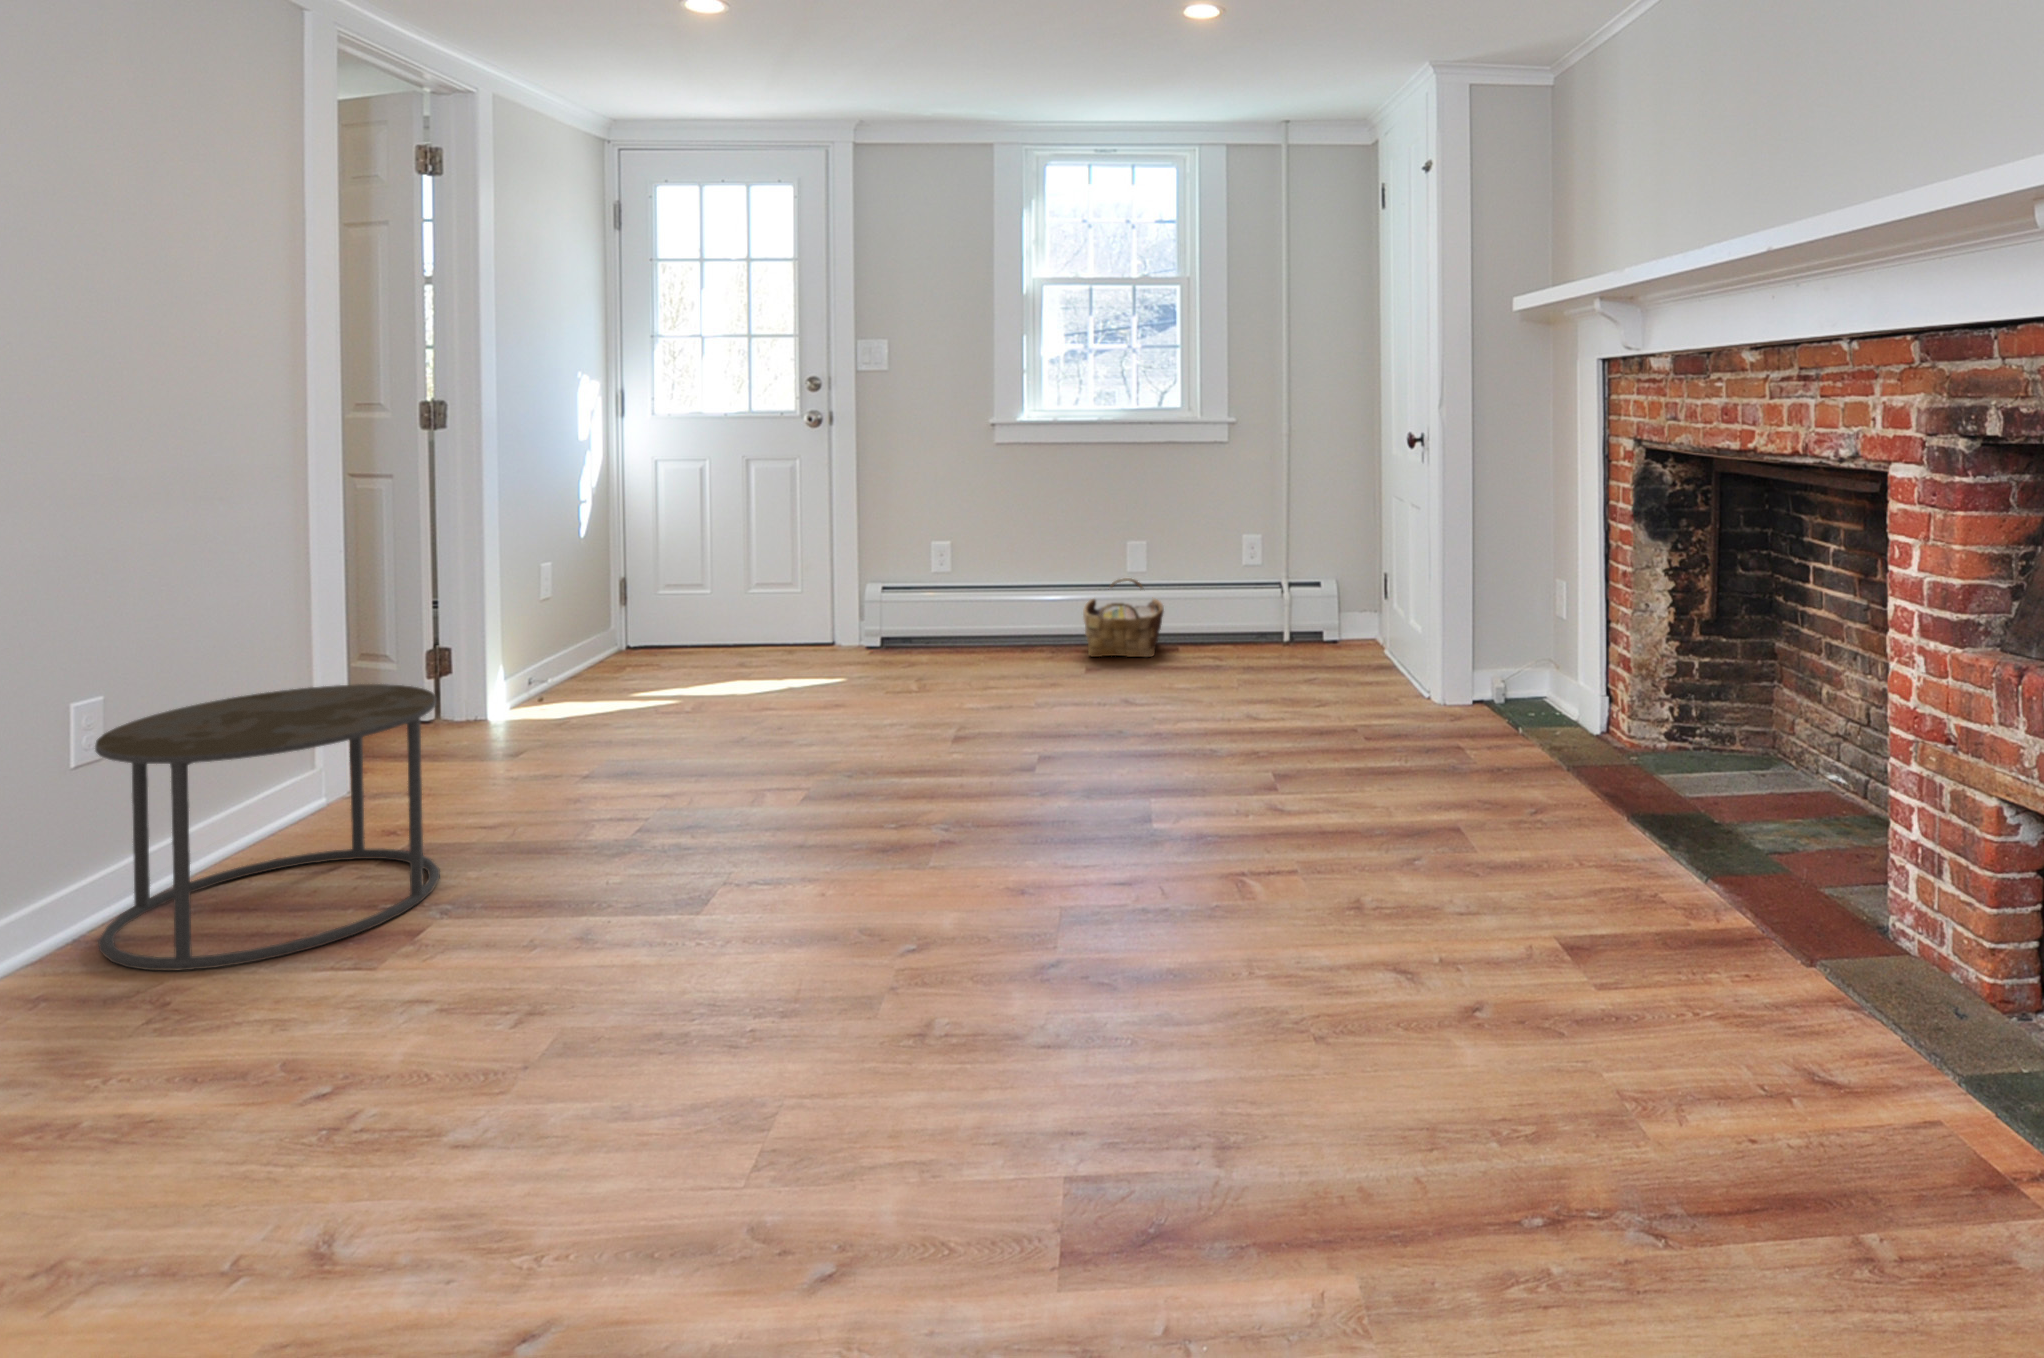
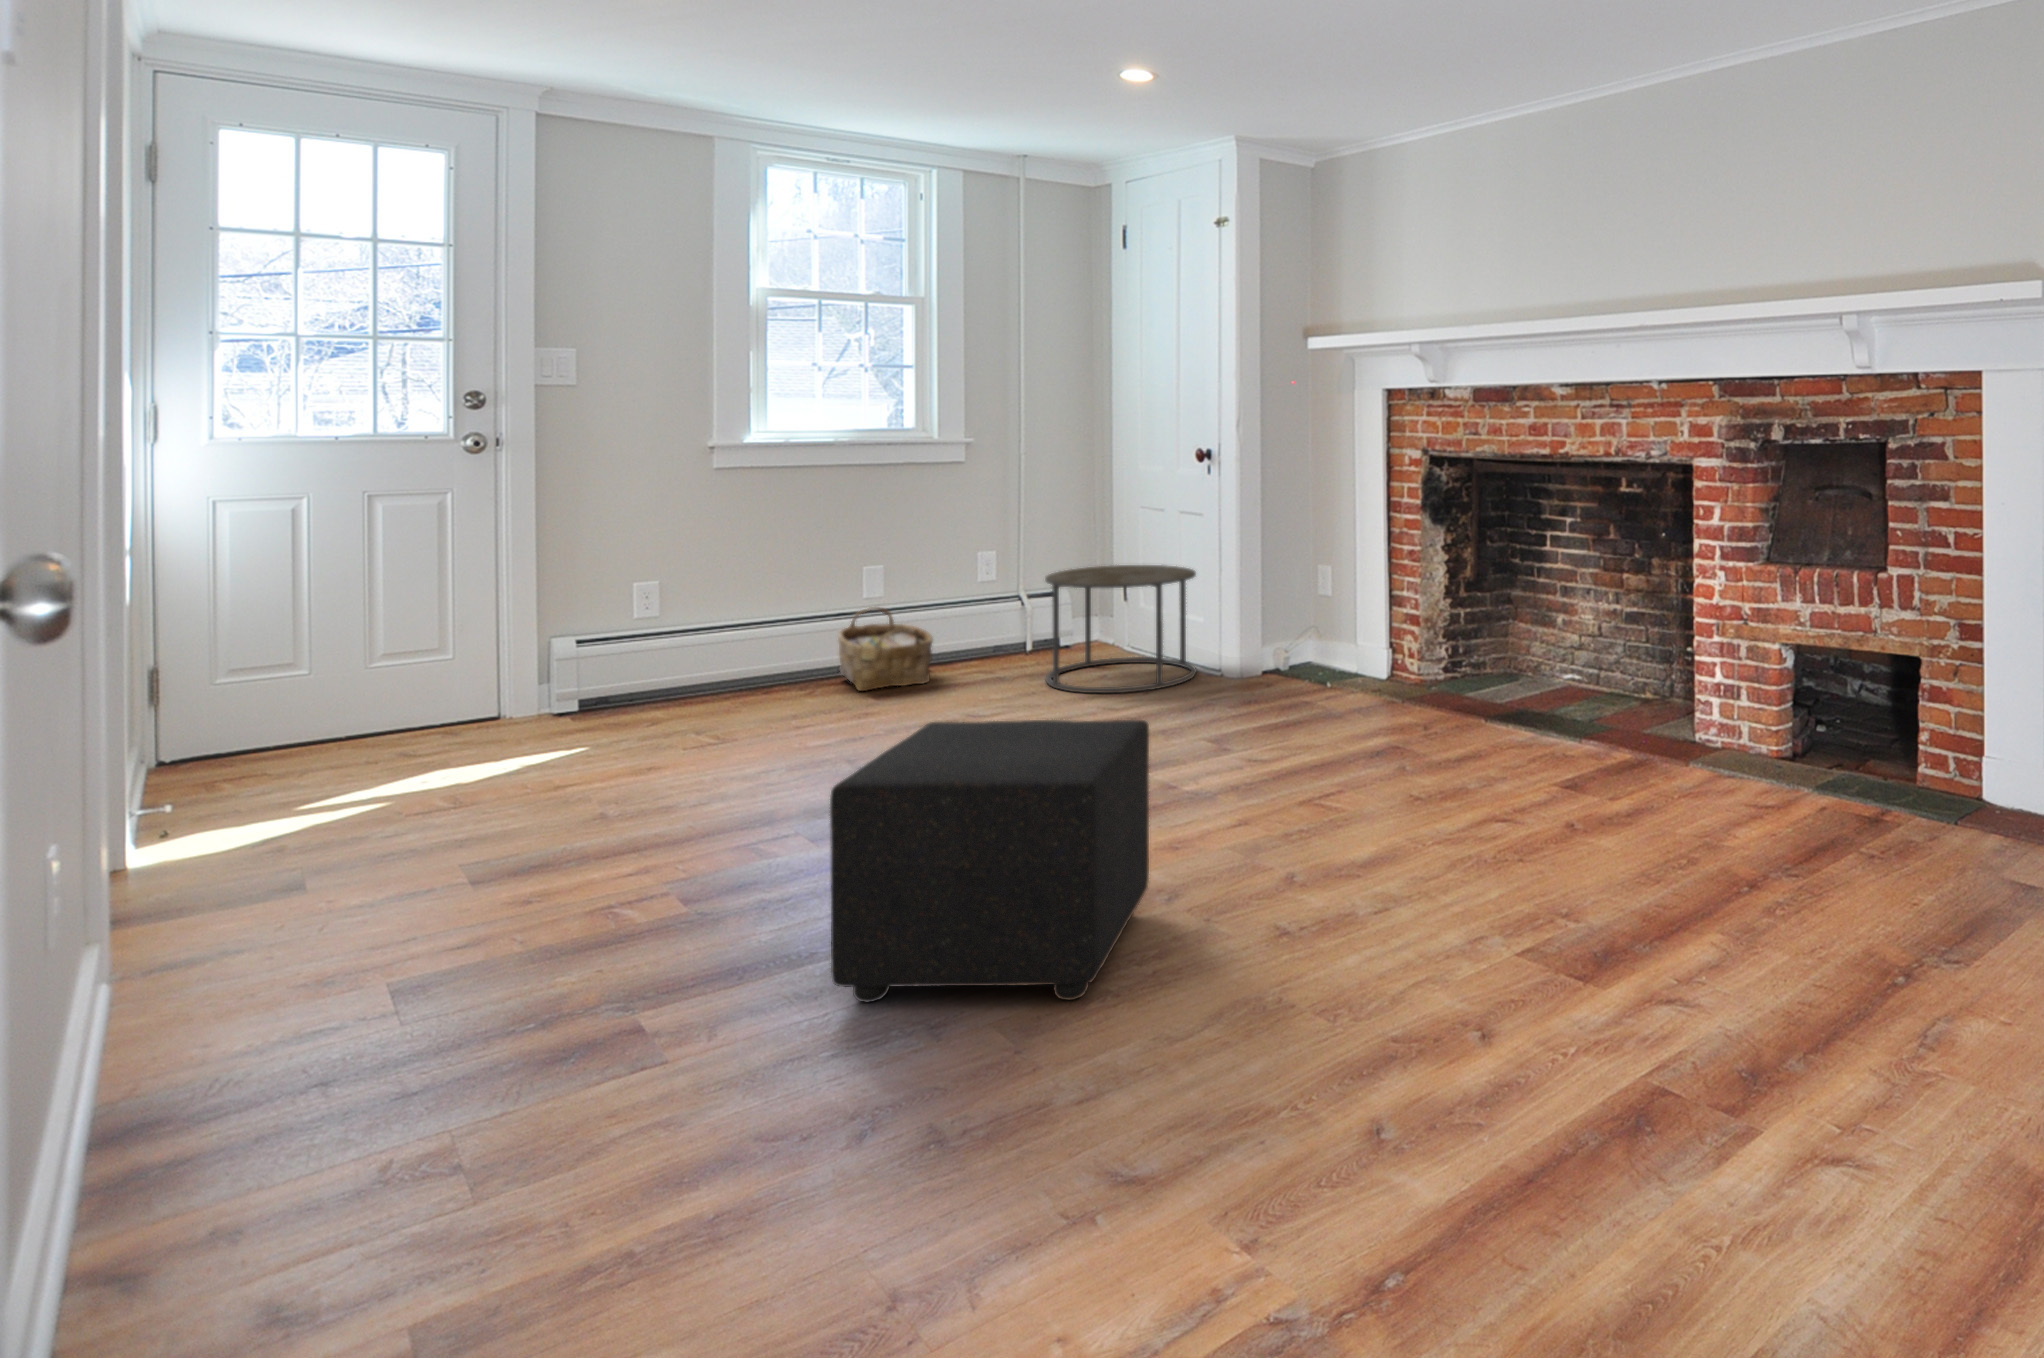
side table: present [95,684,440,970] -> present [1045,565,1197,693]
ottoman: none [521,704,884,1039] -> present [830,720,1149,1002]

